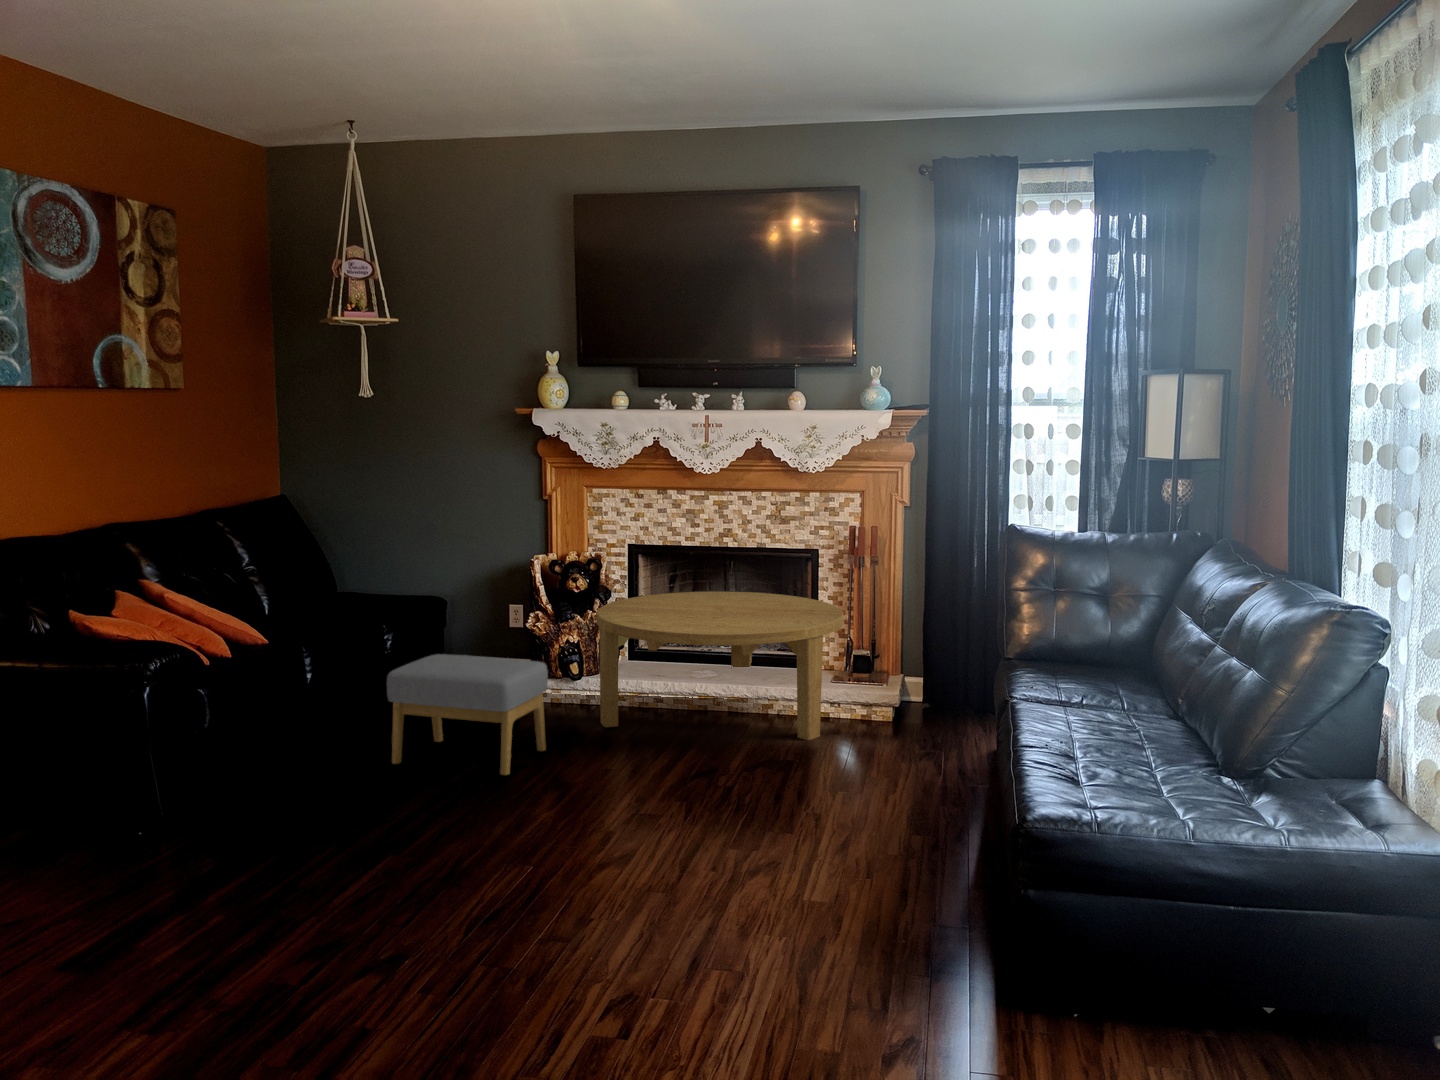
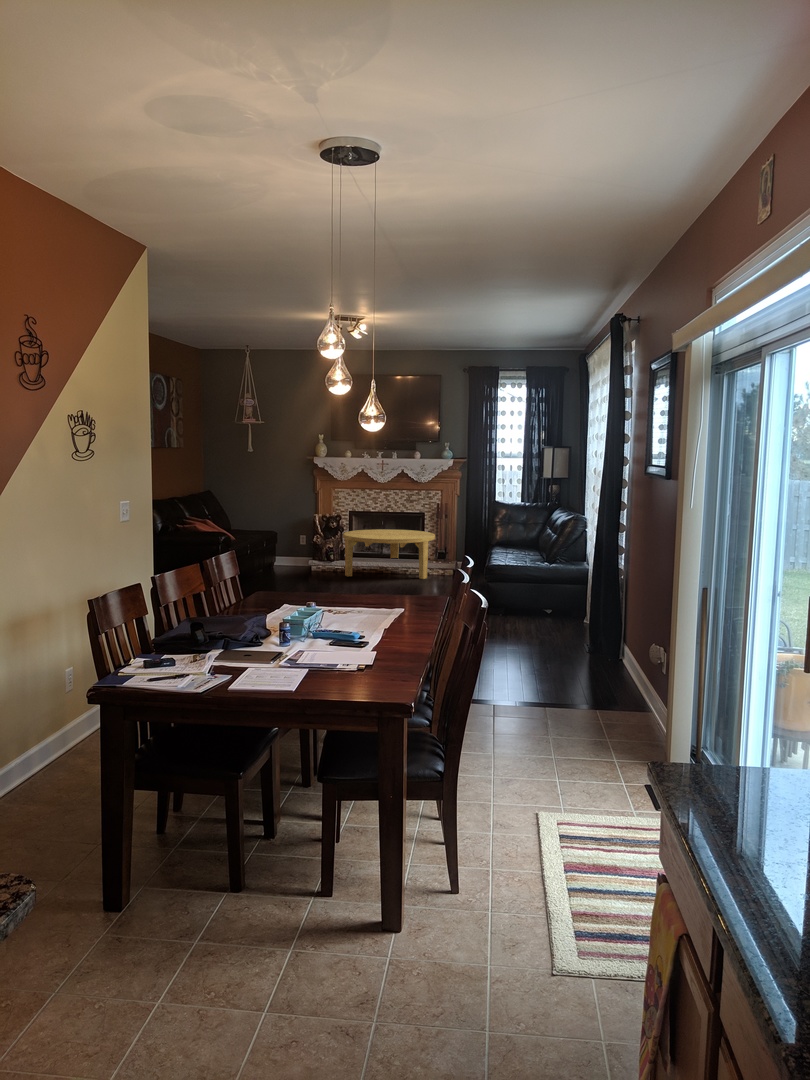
footstool: present [387,654,548,775] -> none [274,548,330,588]

